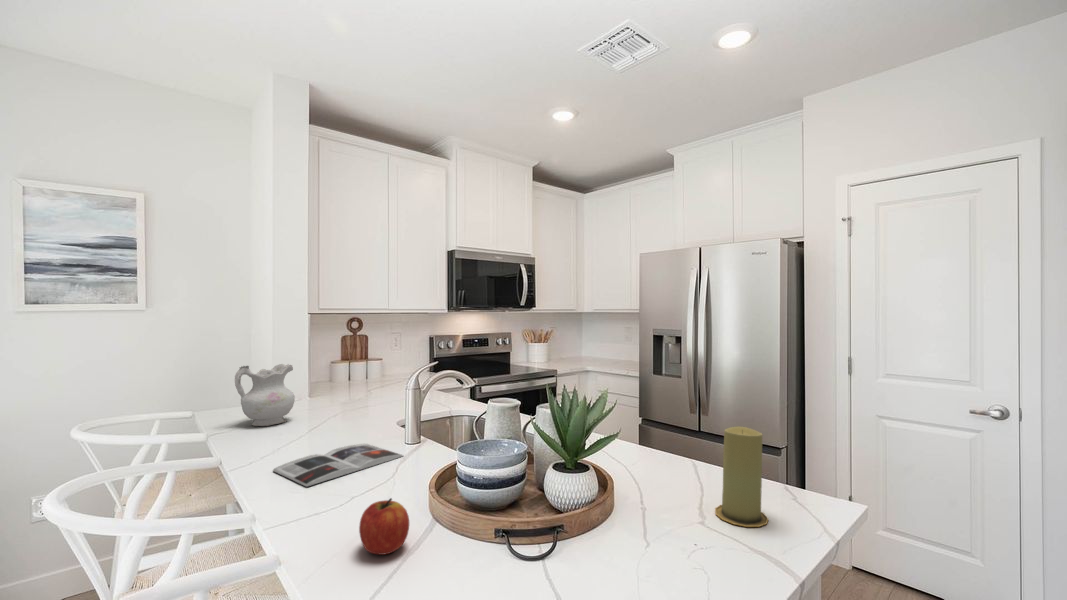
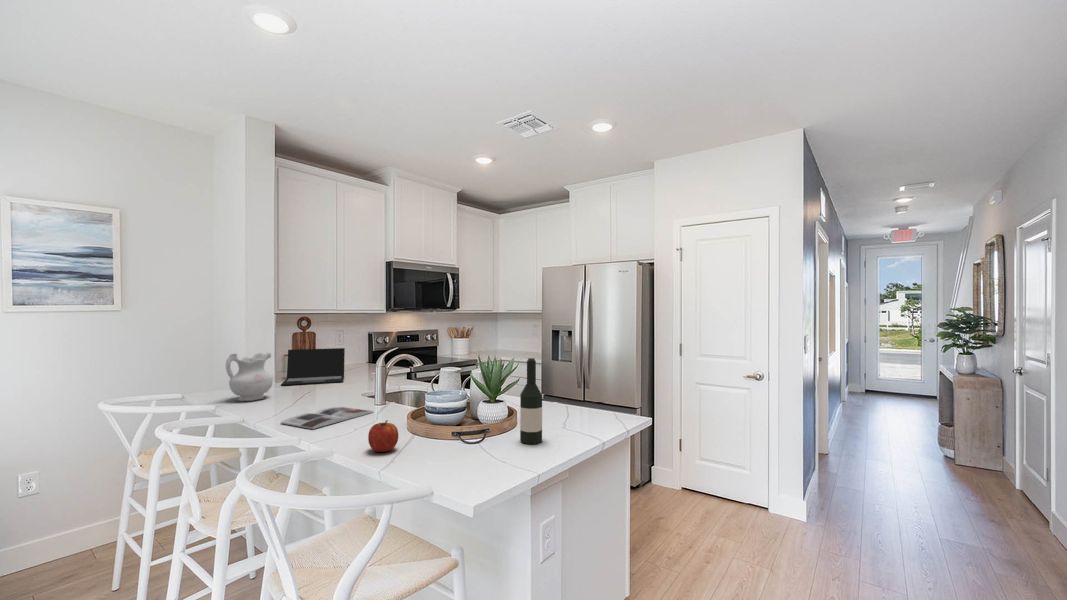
laptop: none [314,356,394,402] -> present [281,348,345,385]
wine bottle: none [617,399,658,558] -> present [520,358,542,444]
candle: present [715,426,768,527] -> none [577,376,605,430]

